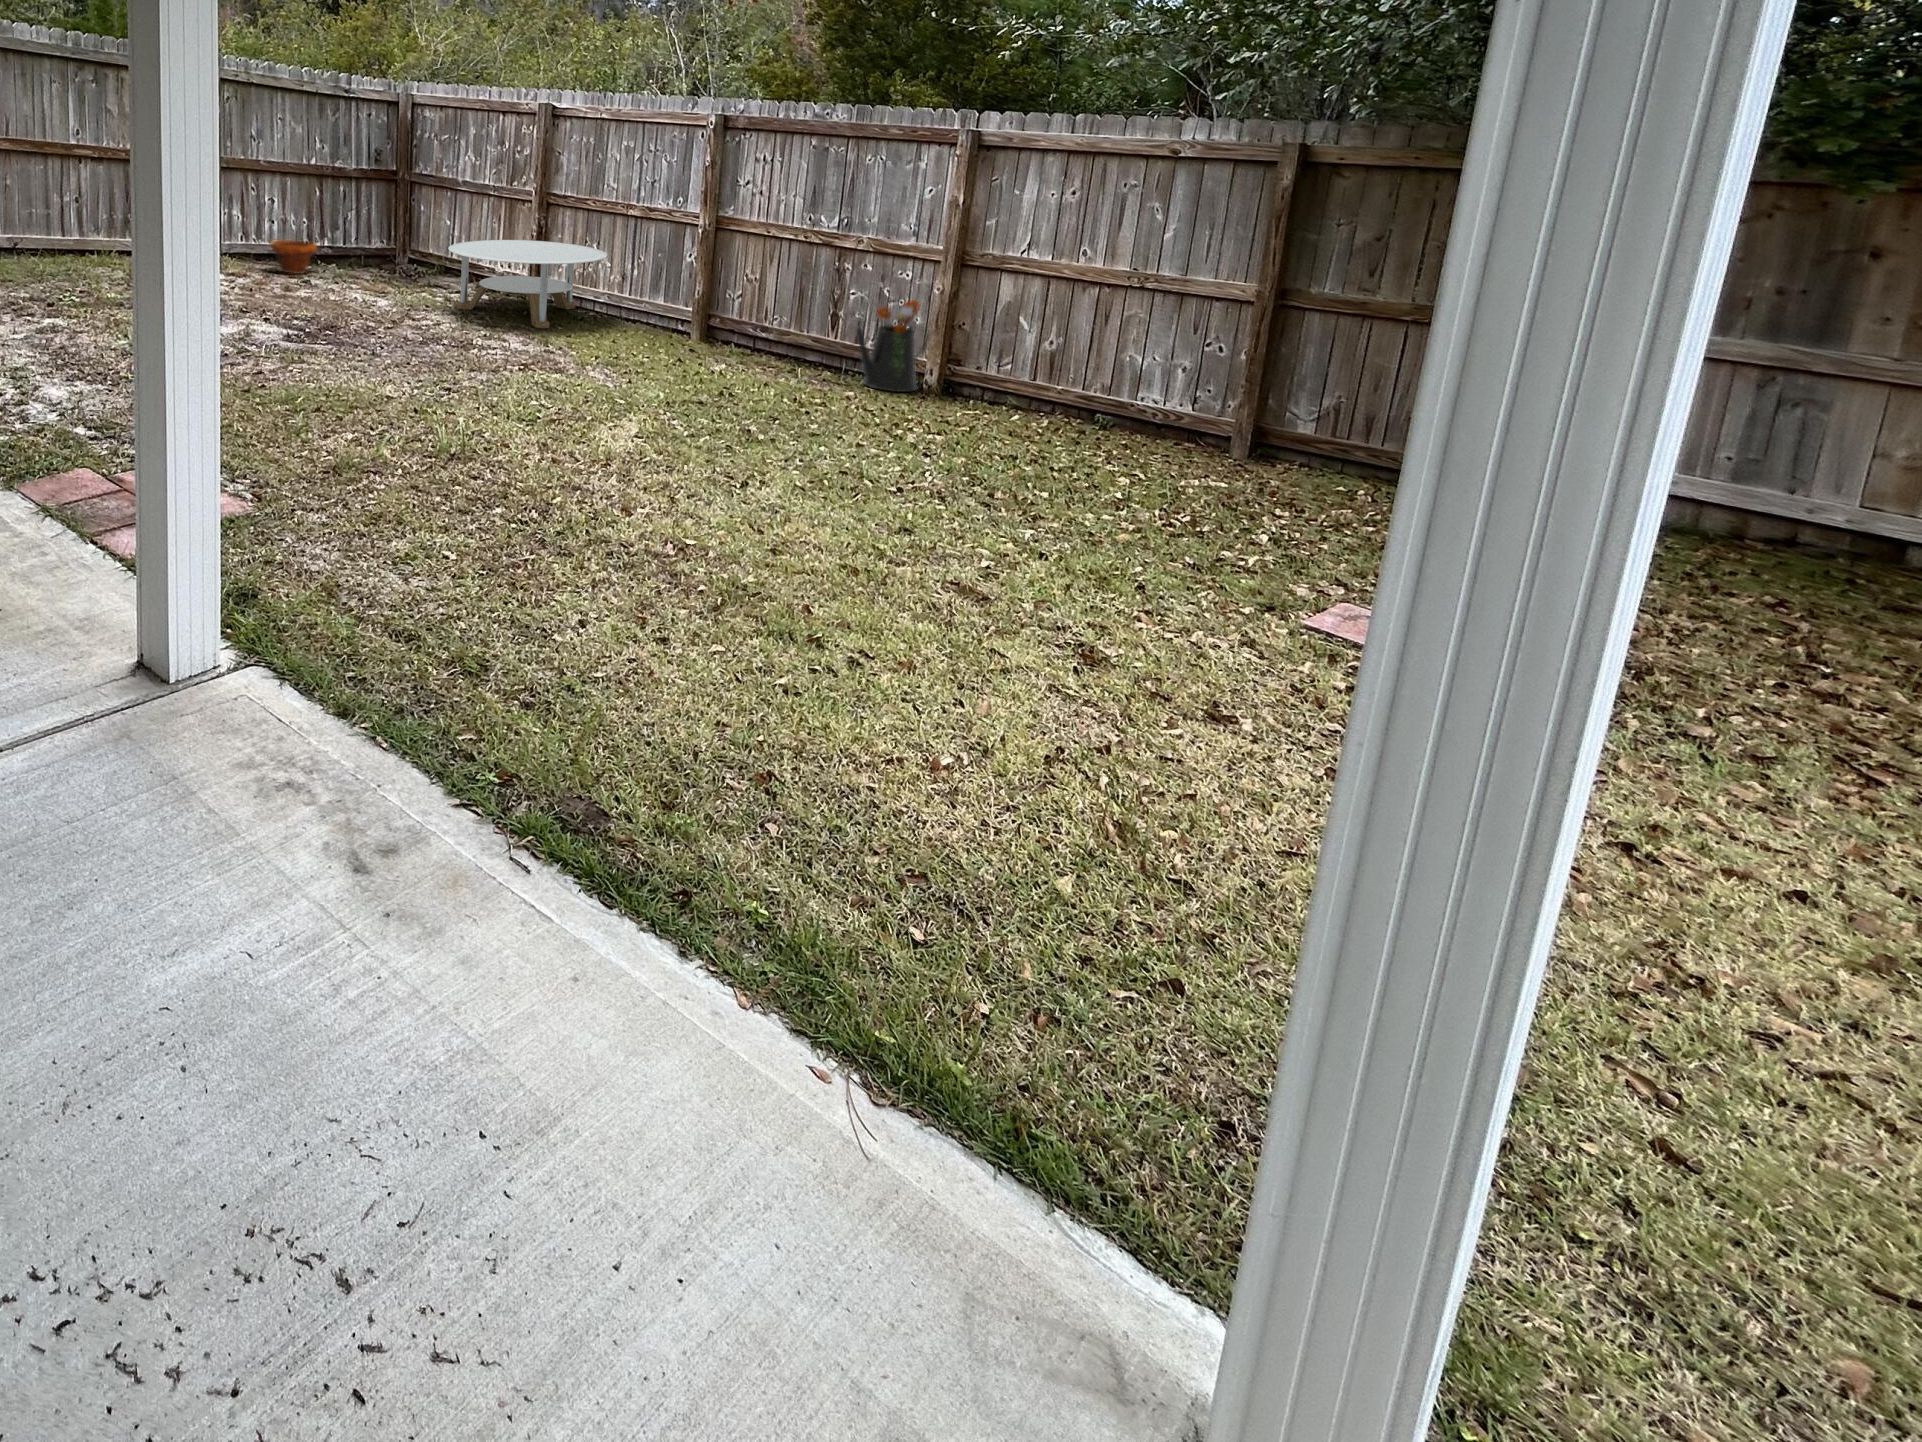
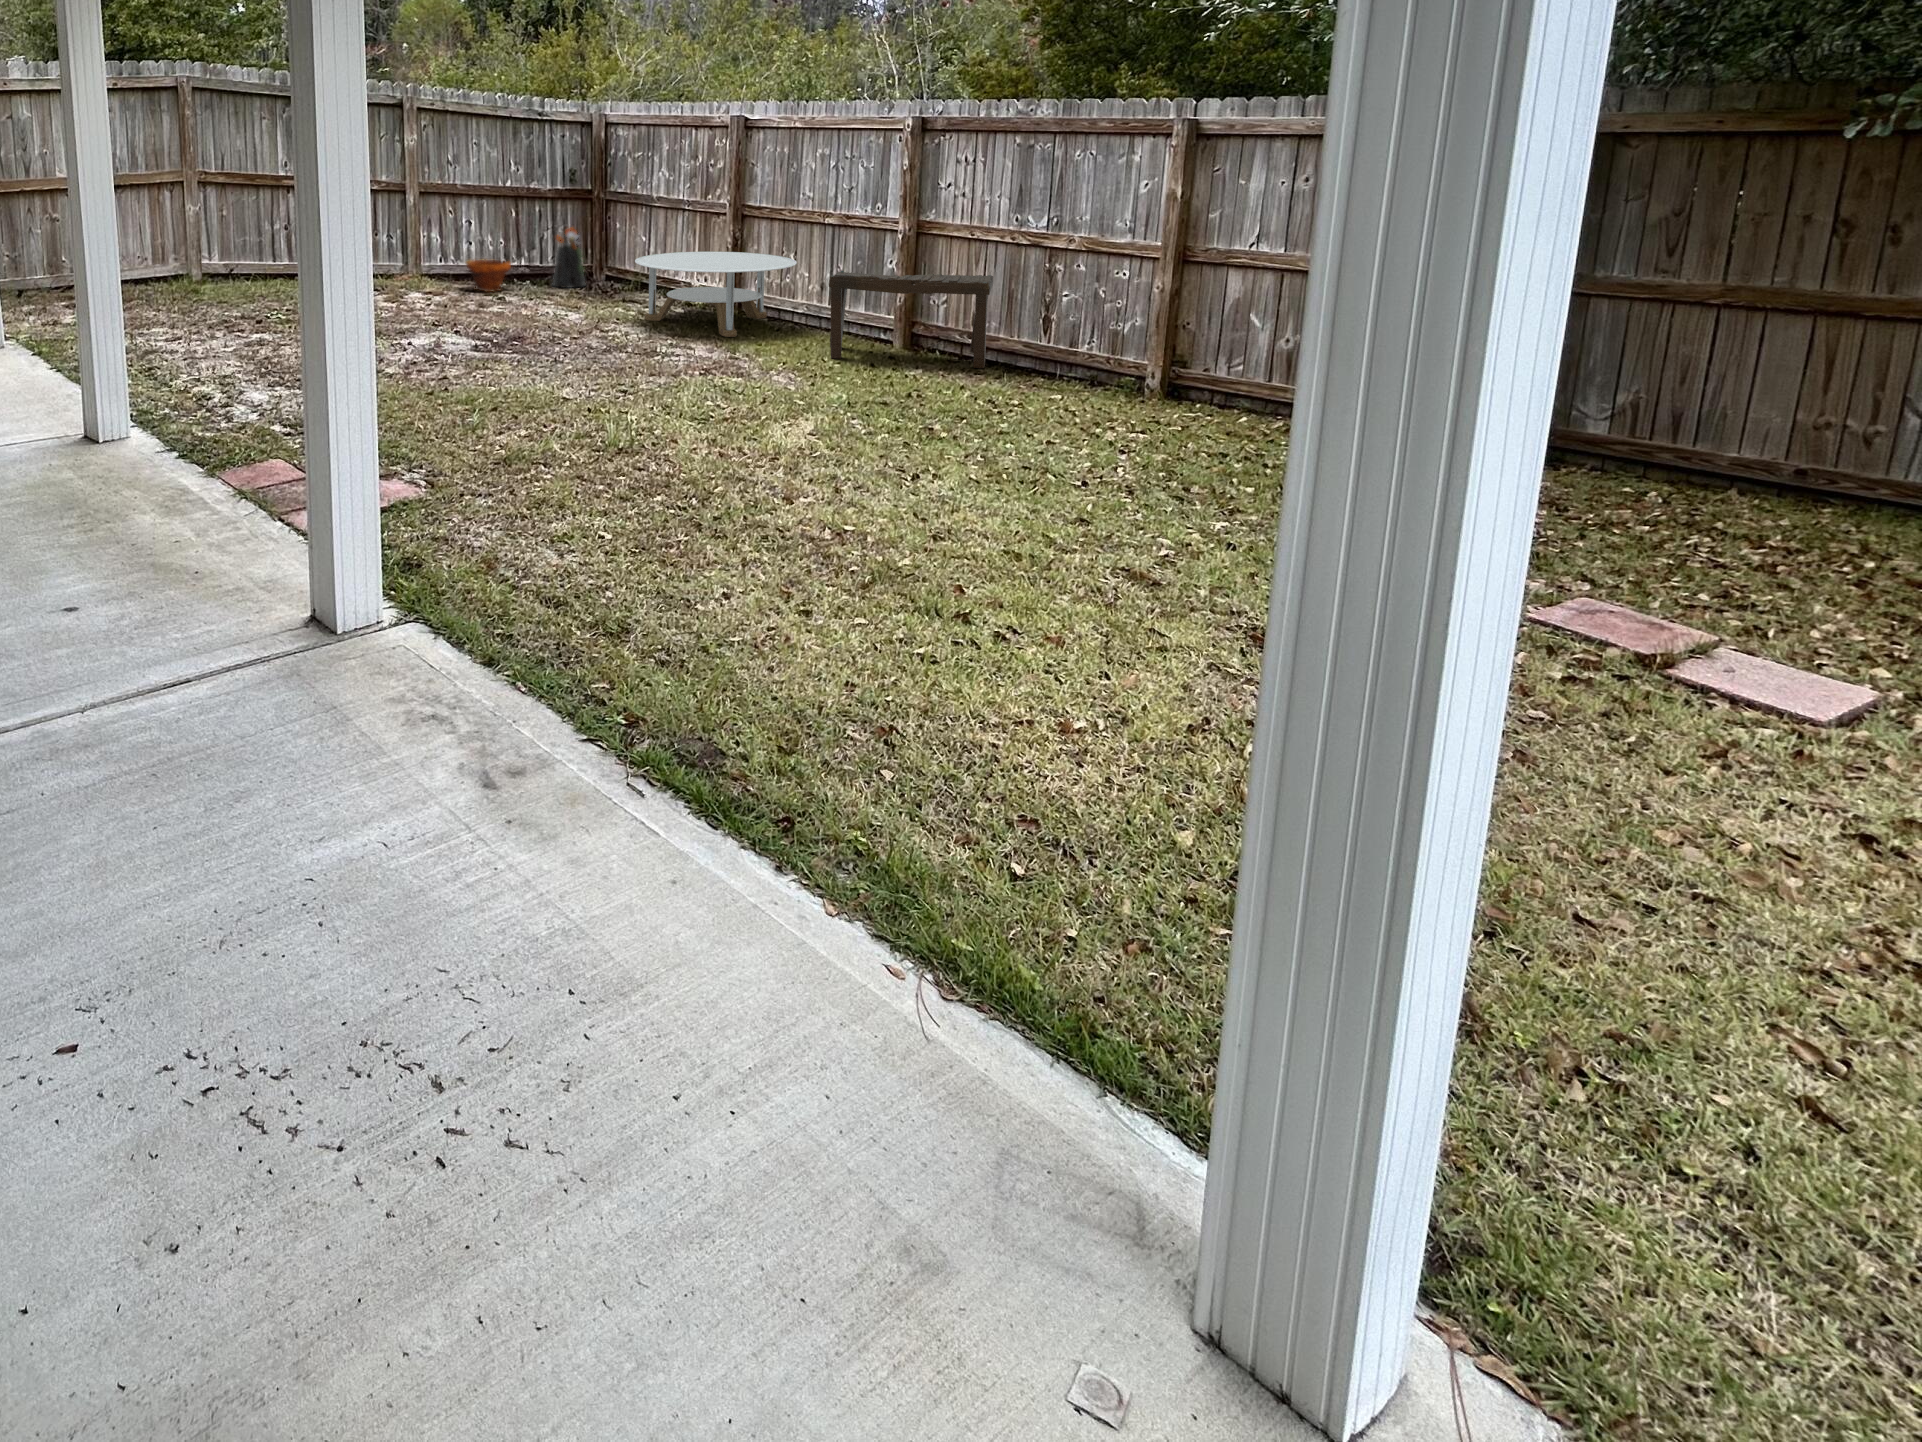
bench: none [640,266,795,365] -> present [829,271,993,368]
watering can: present [857,300,927,392] -> present [553,227,585,288]

